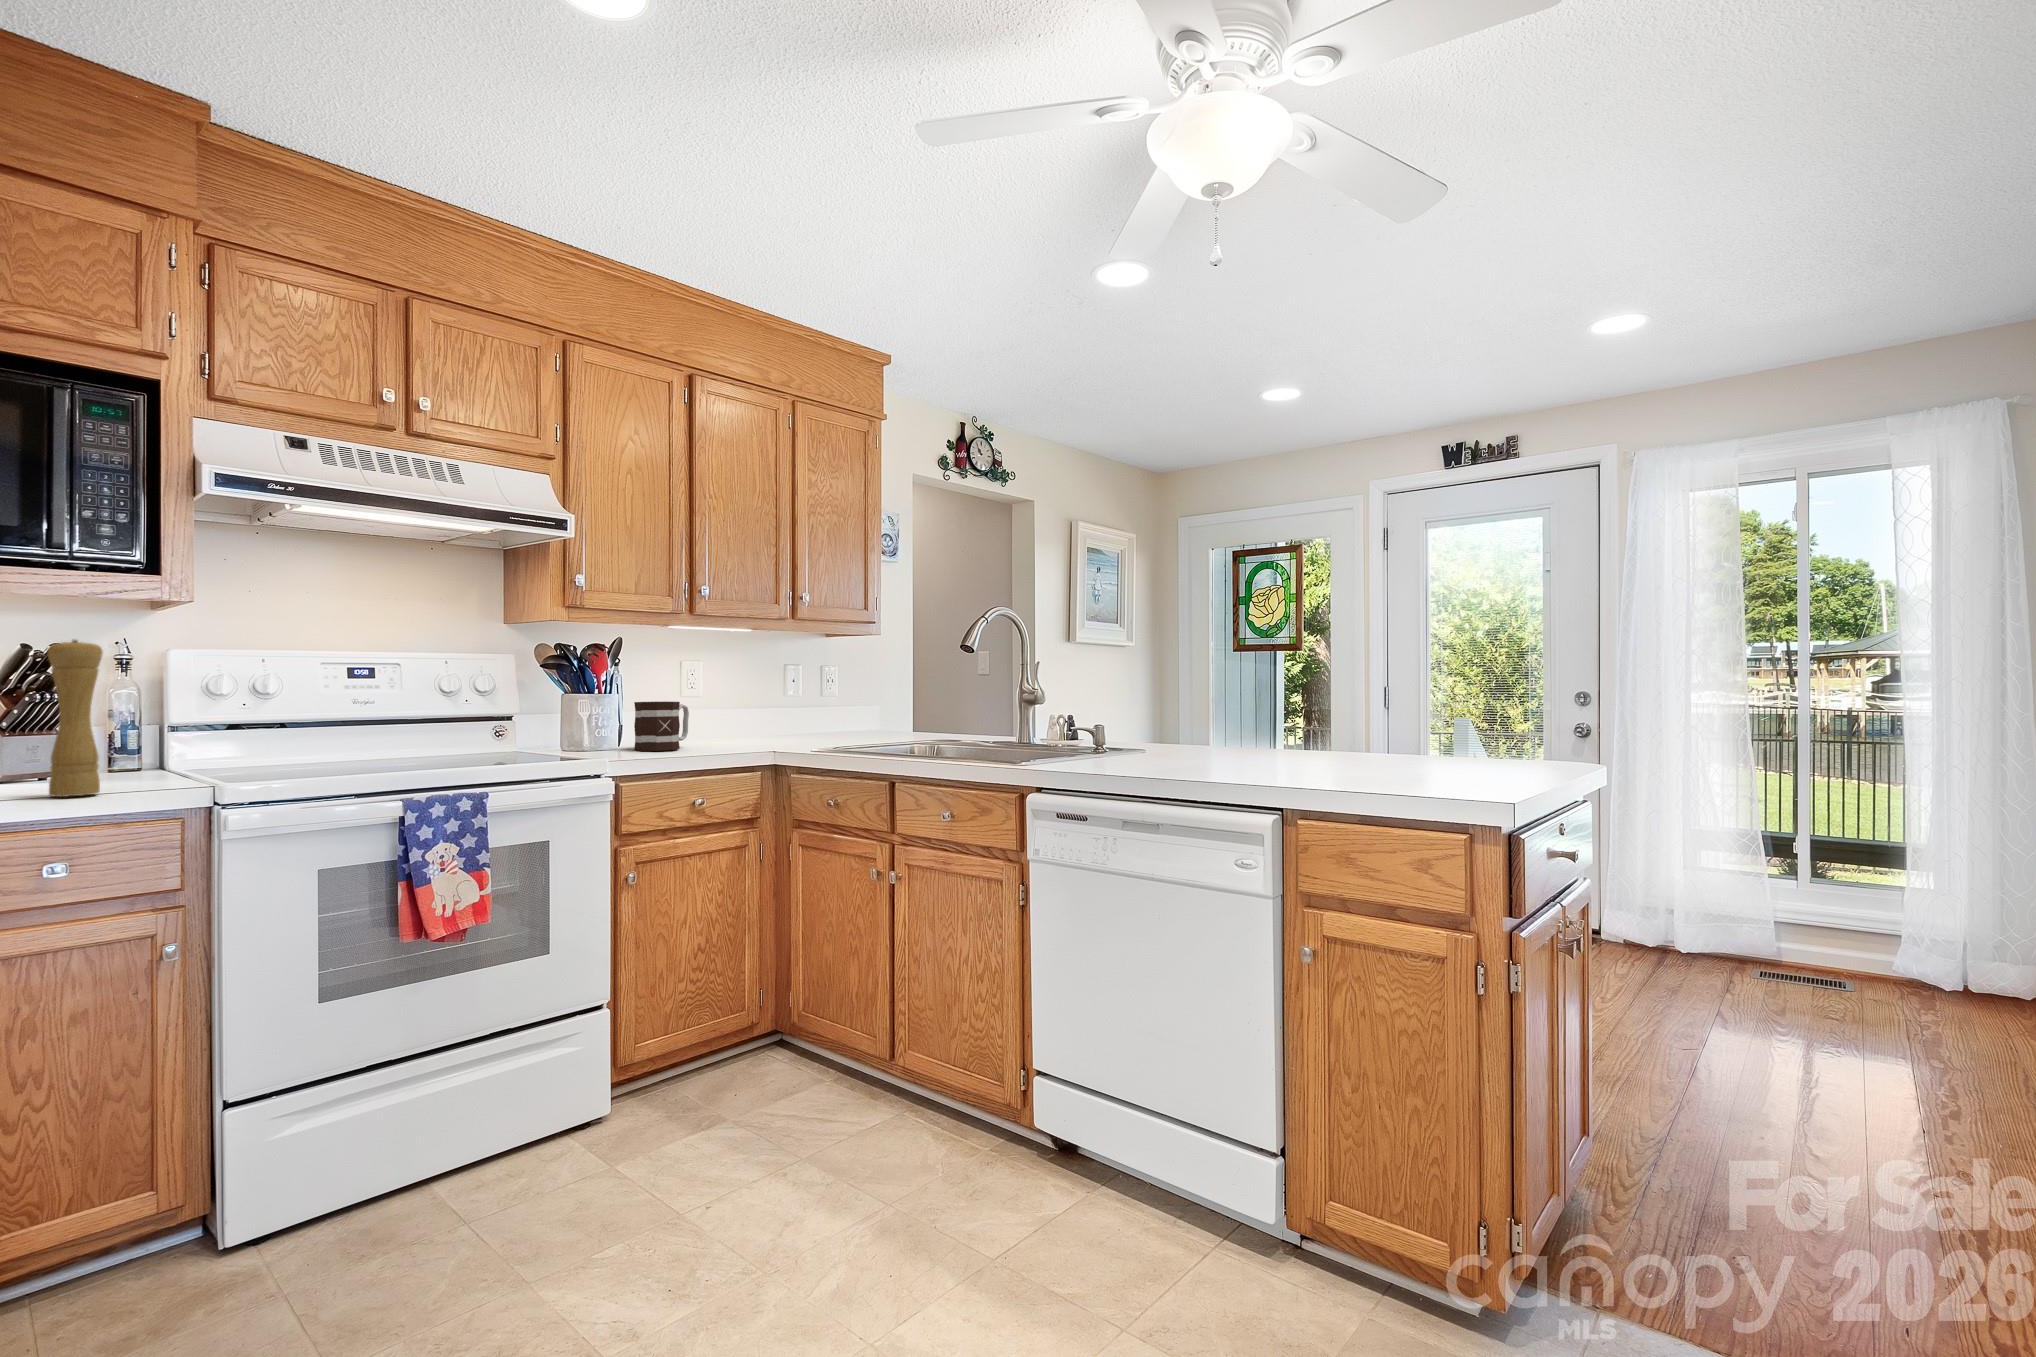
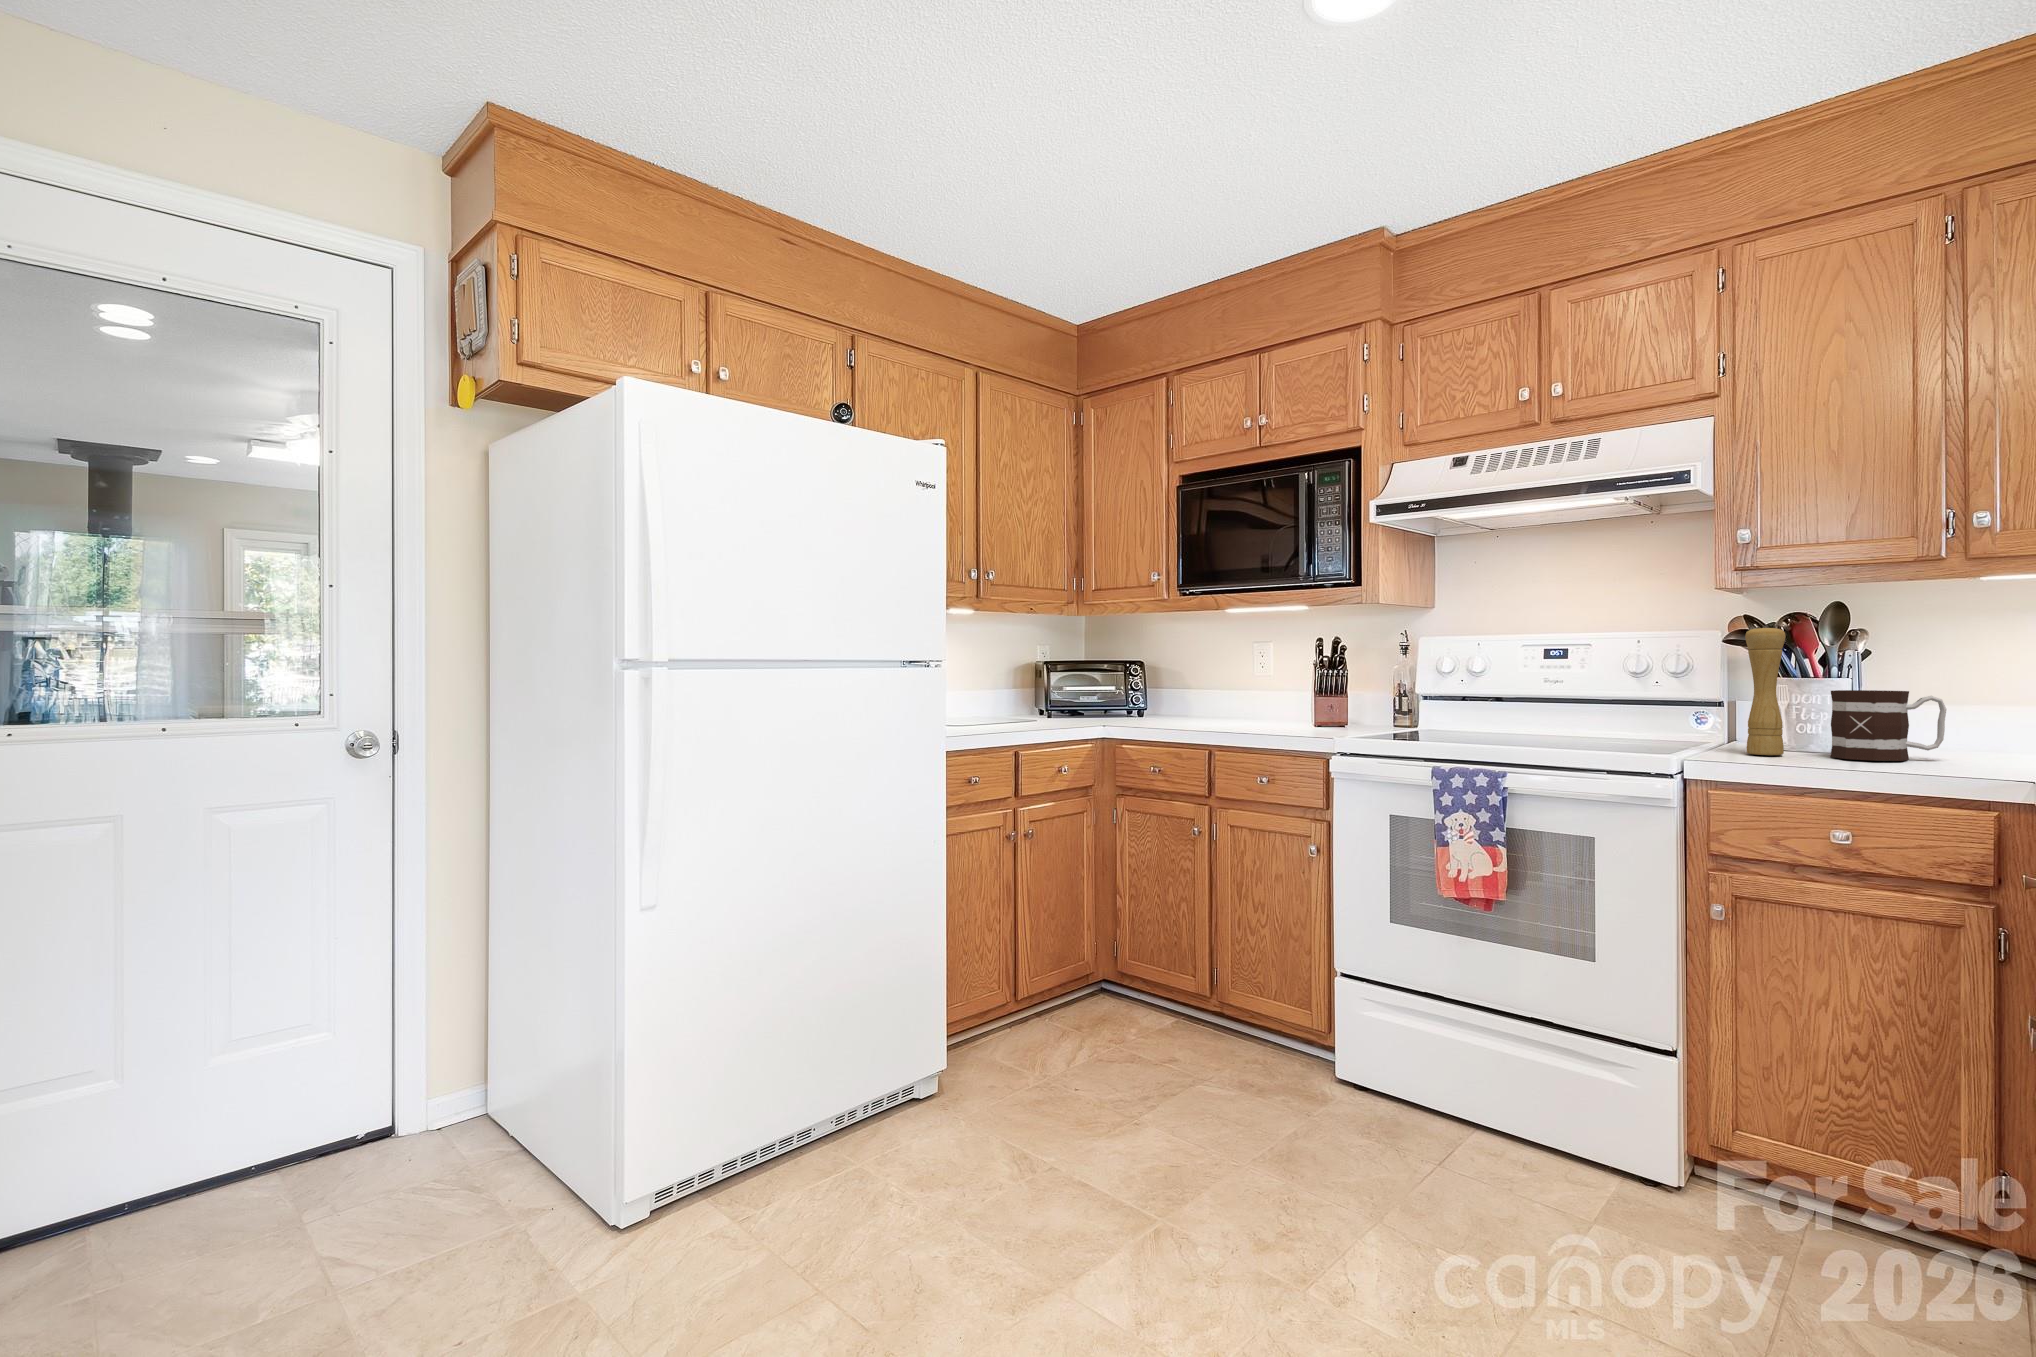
pepper mill: present [48,640,103,797] -> present [1745,626,1785,755]

